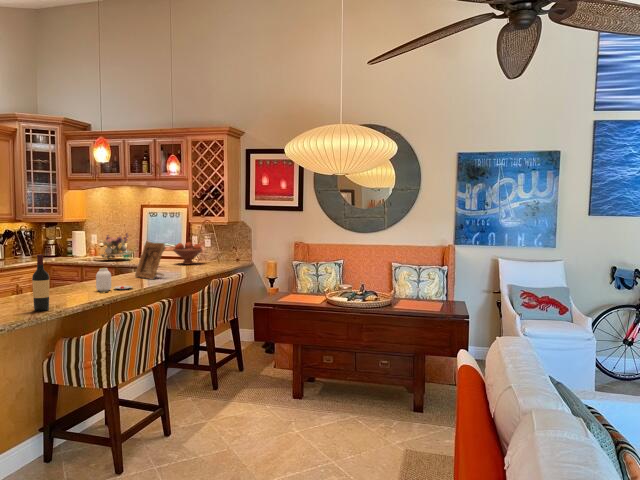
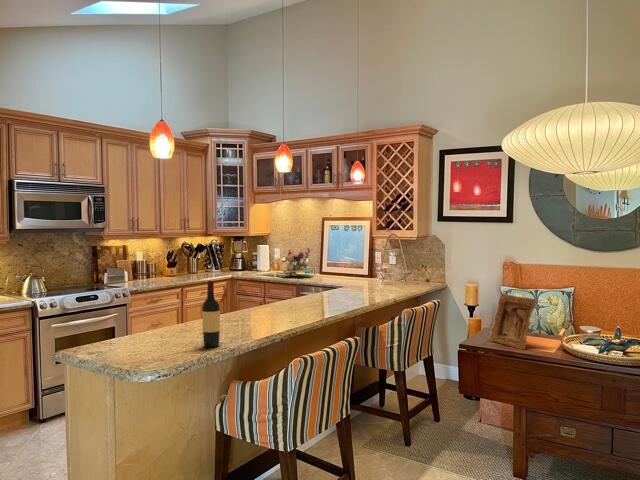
picture frame: present [135,241,165,279] -> present [489,293,536,349]
fruit bowl: present [173,242,202,265] -> none [356,260,389,285]
jar: present [96,268,132,293] -> none [273,293,315,323]

